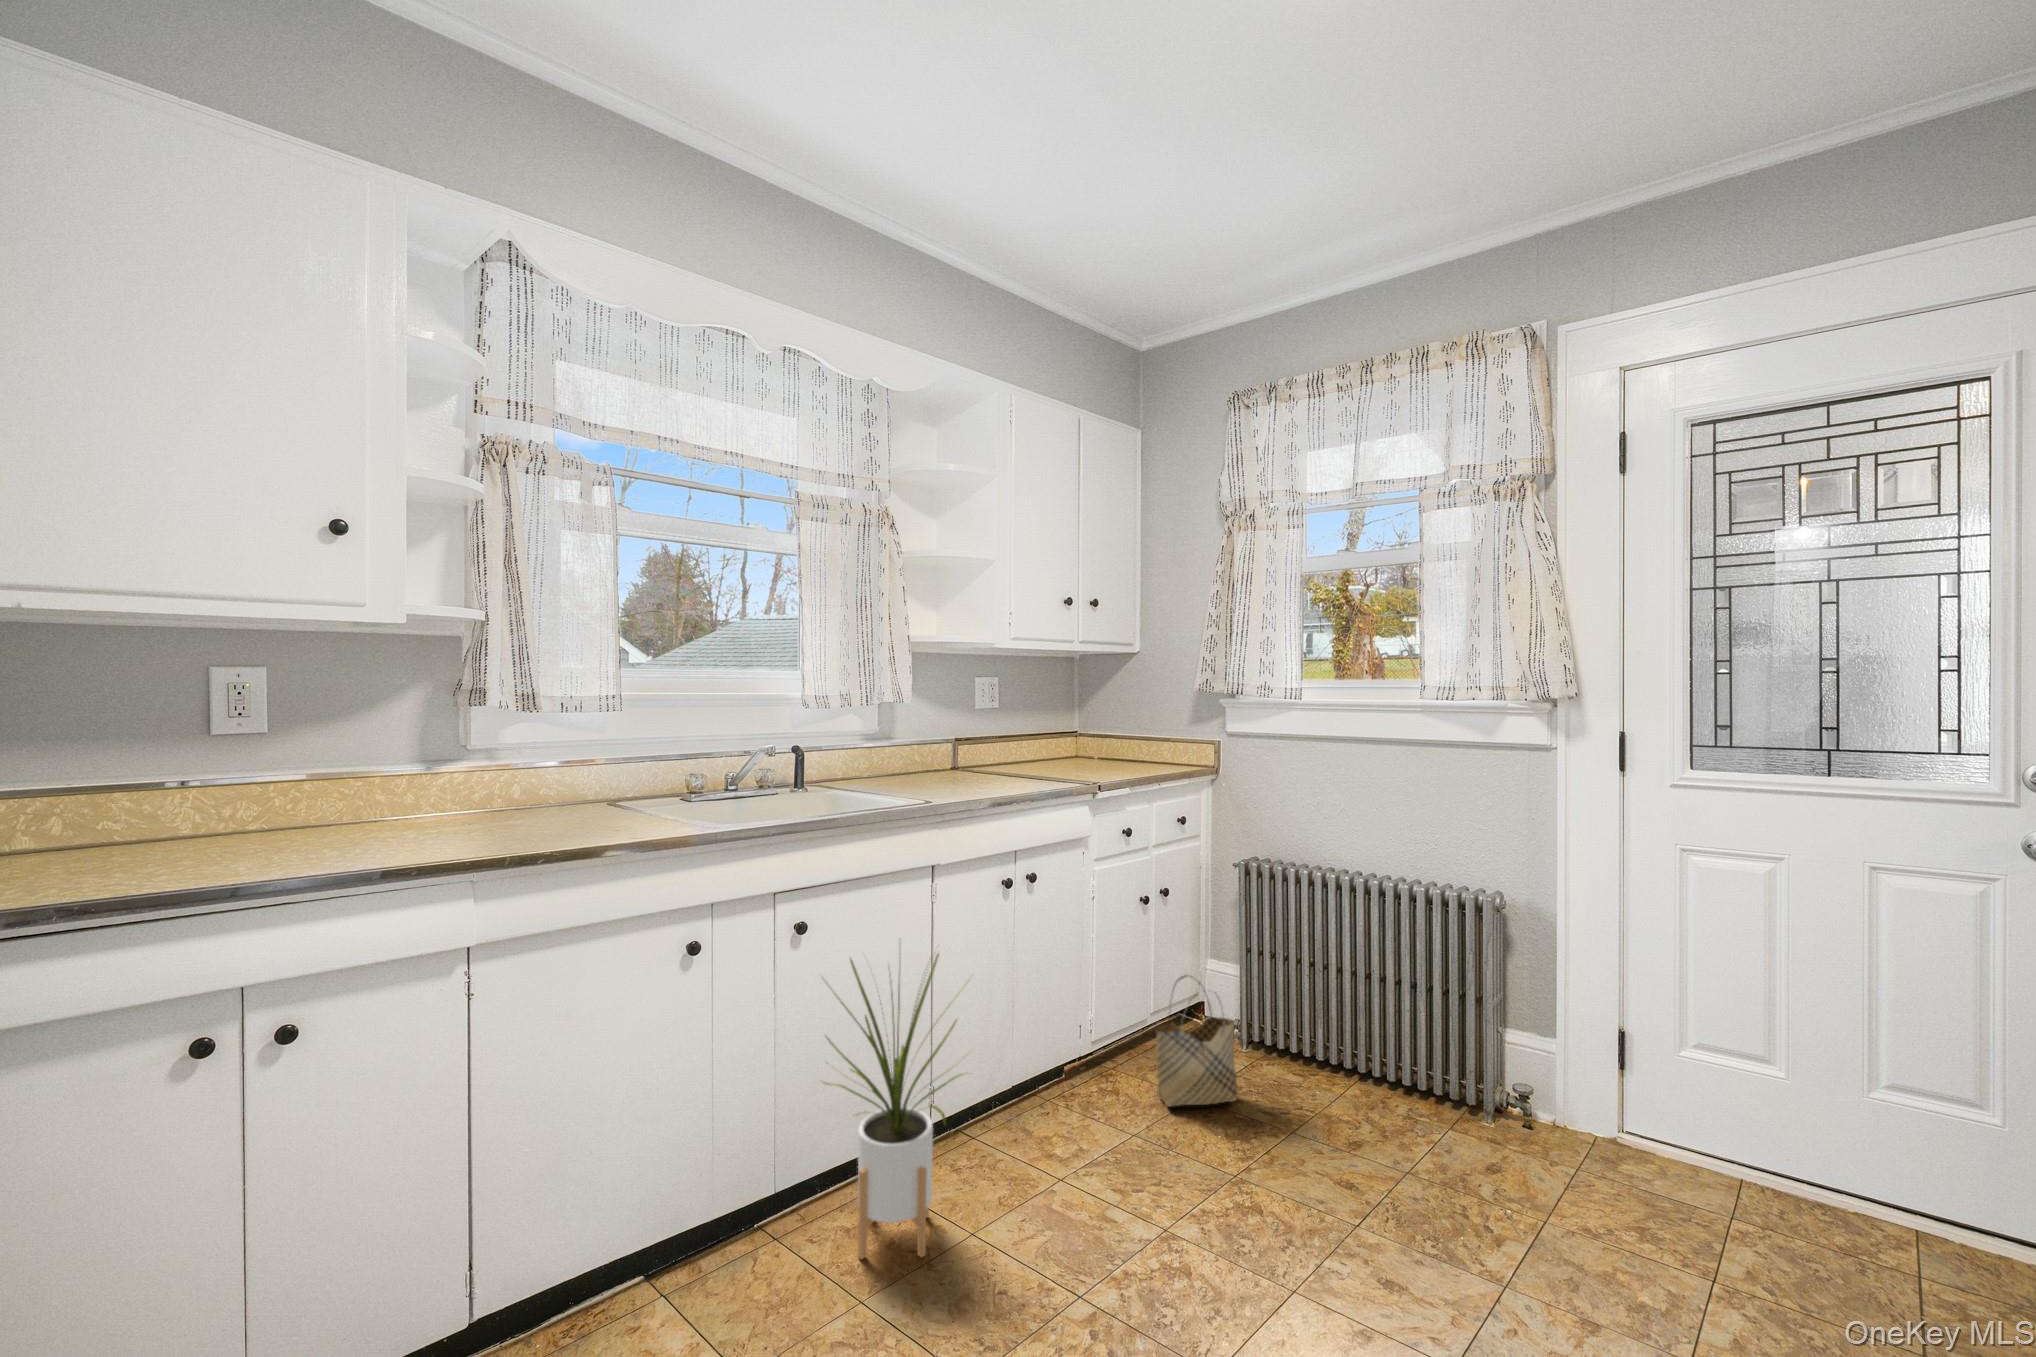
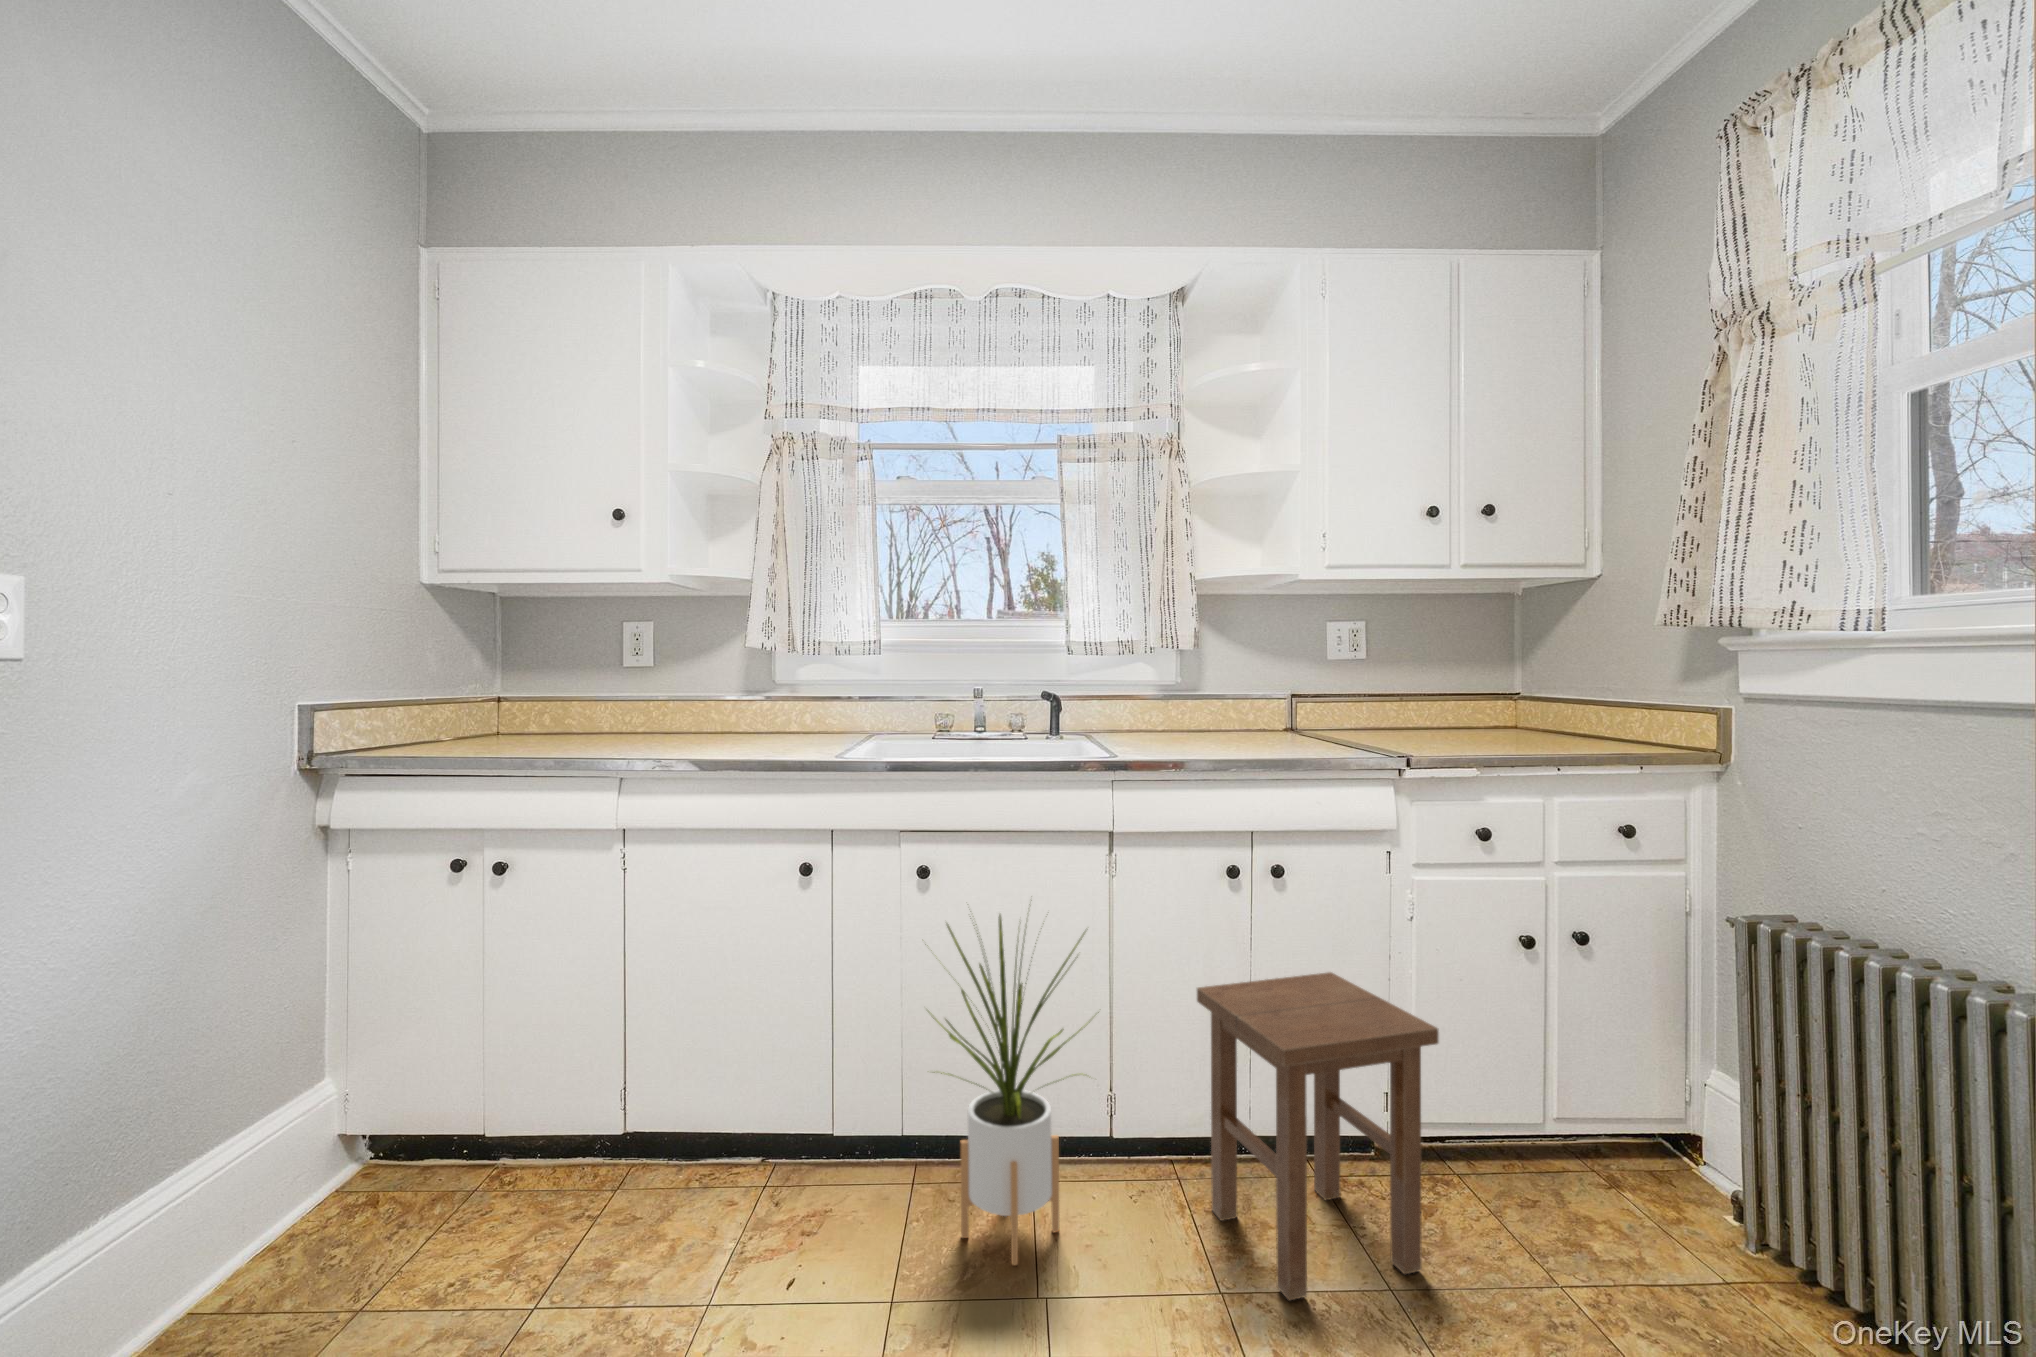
stool: none [1000,948,1160,1186] -> present [1197,972,1439,1300]
woven basket: present [1155,975,1237,1107] -> none [1473,1063,1634,1293]

